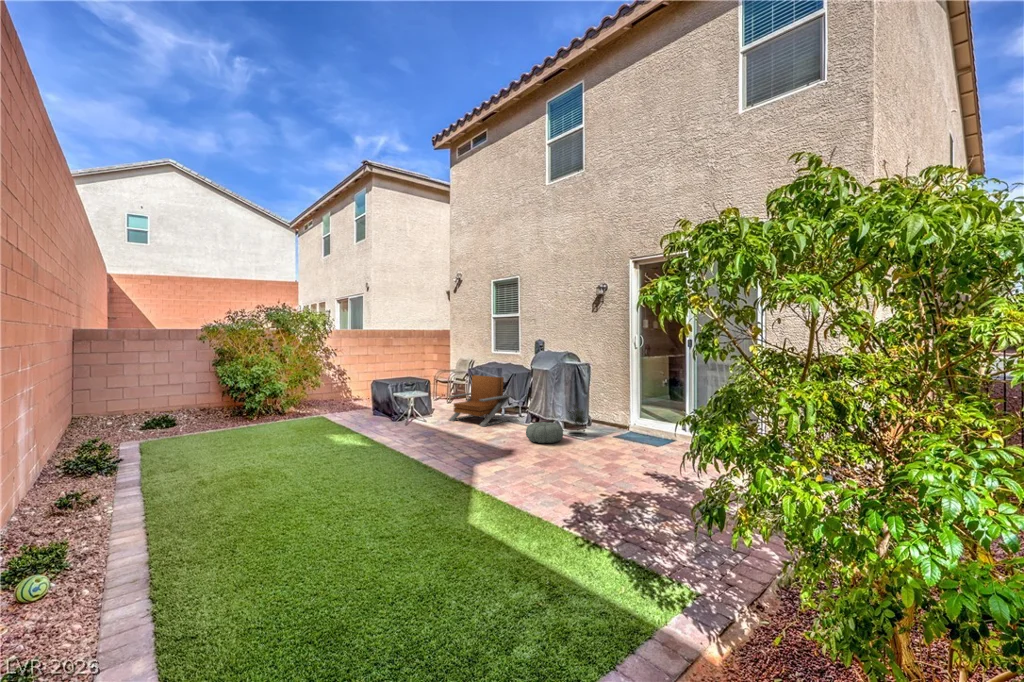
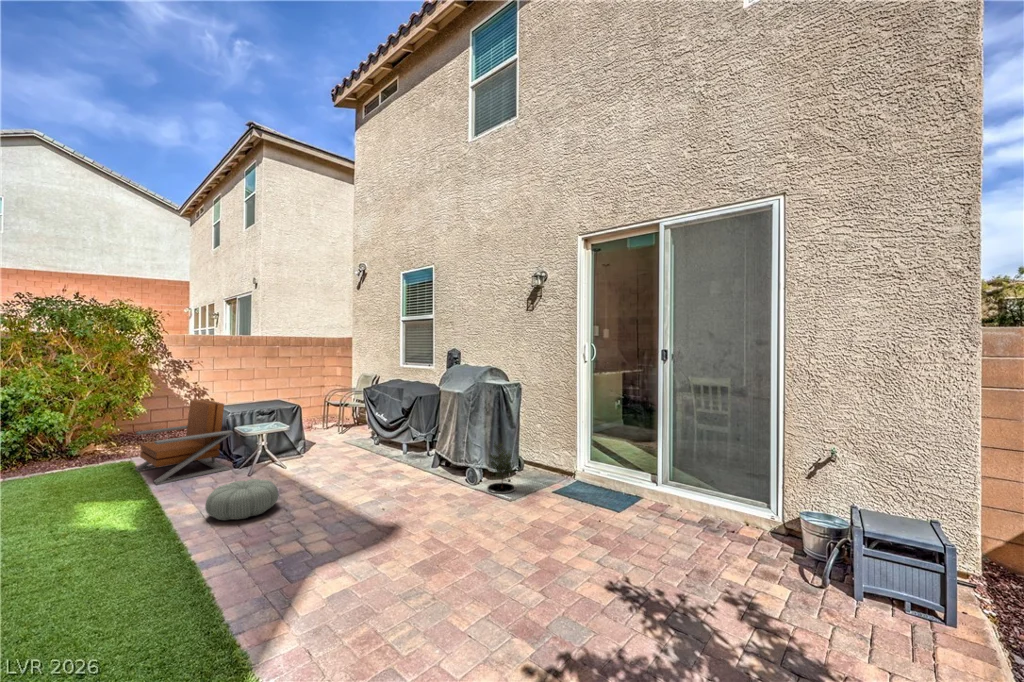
lounge chair: present [449,375,510,427] -> present [135,399,233,485]
pouf: present [526,422,563,443] -> present [205,479,278,521]

